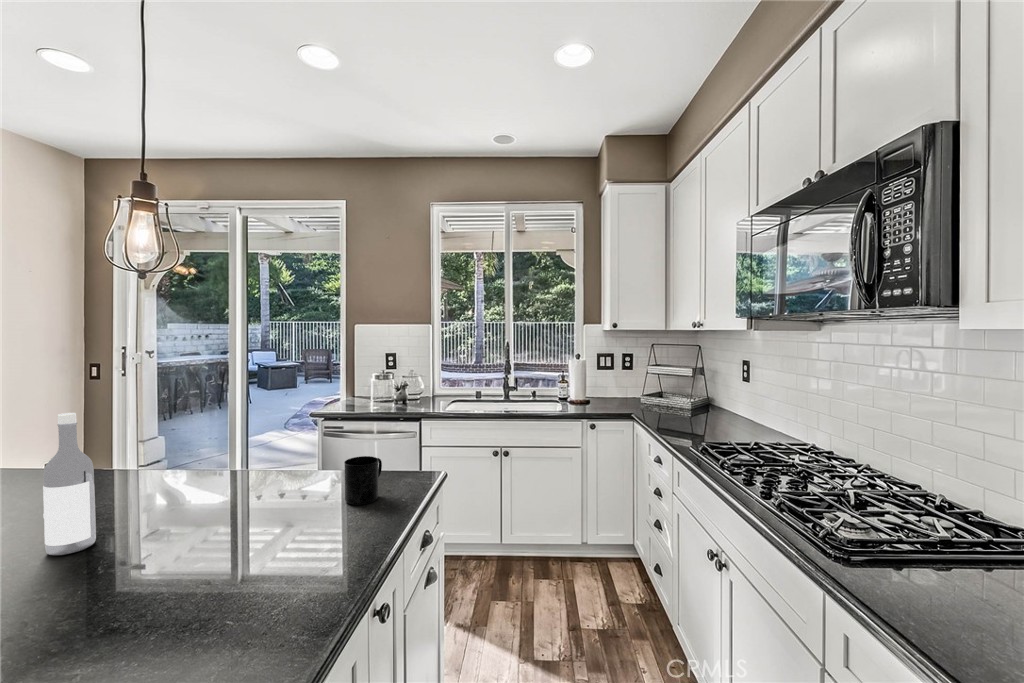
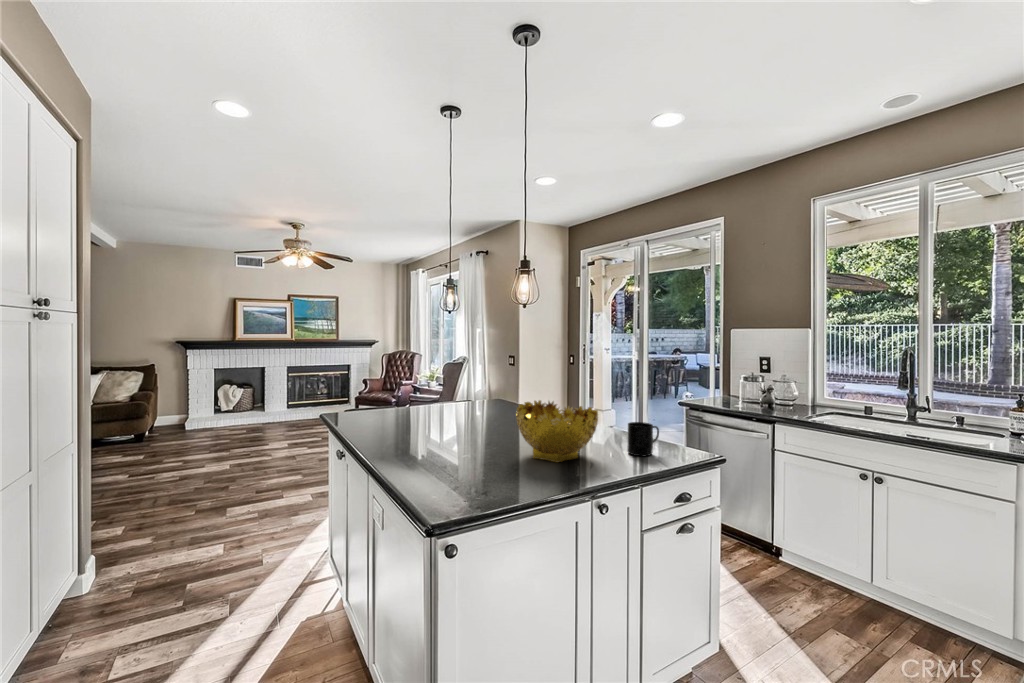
wine bottle: present [43,413,96,555] -> none [483,368,502,439]
decorative bowl: none [166,452,322,565] -> present [516,400,598,463]

